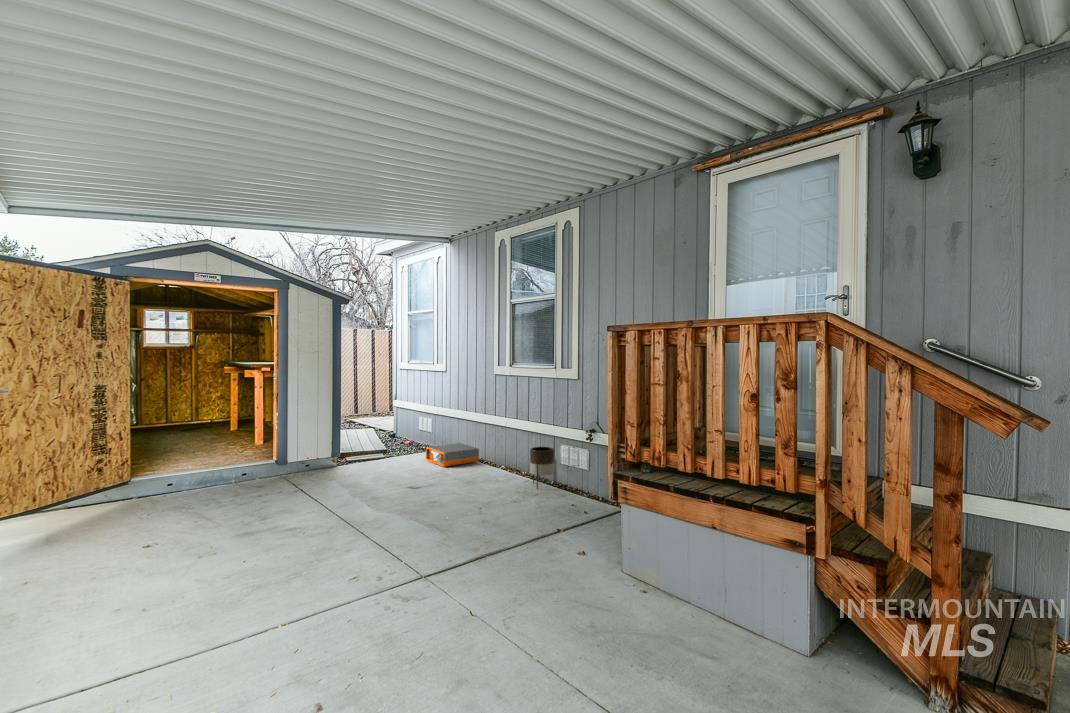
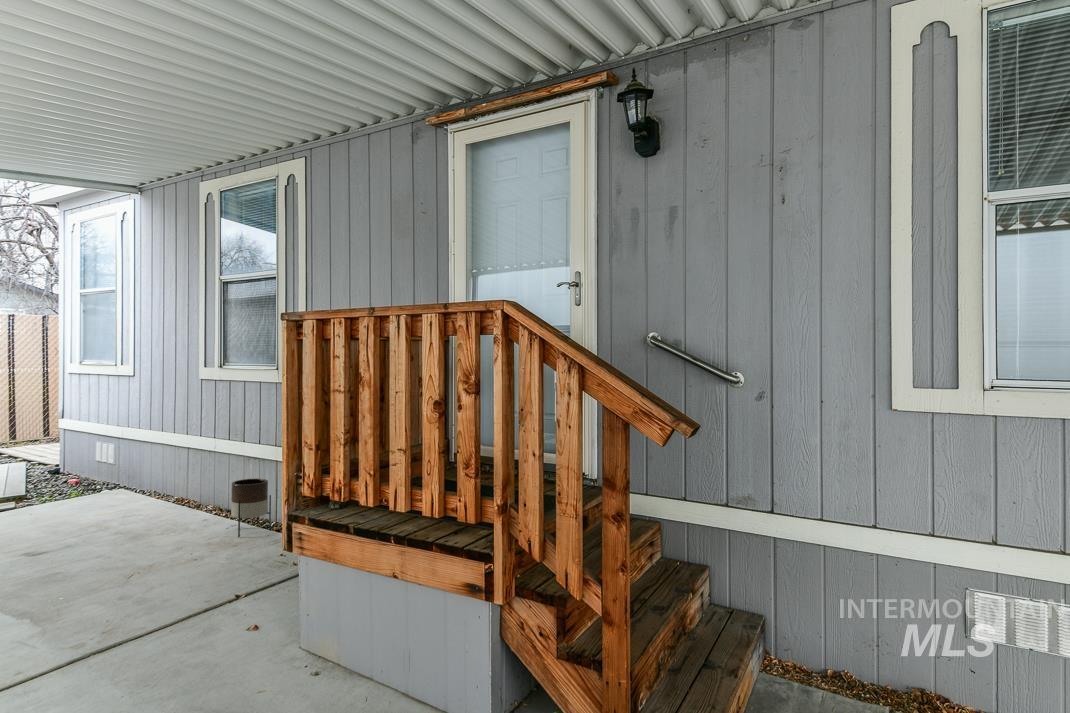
storage box: present [426,443,479,467] -> none [87,479,174,514]

